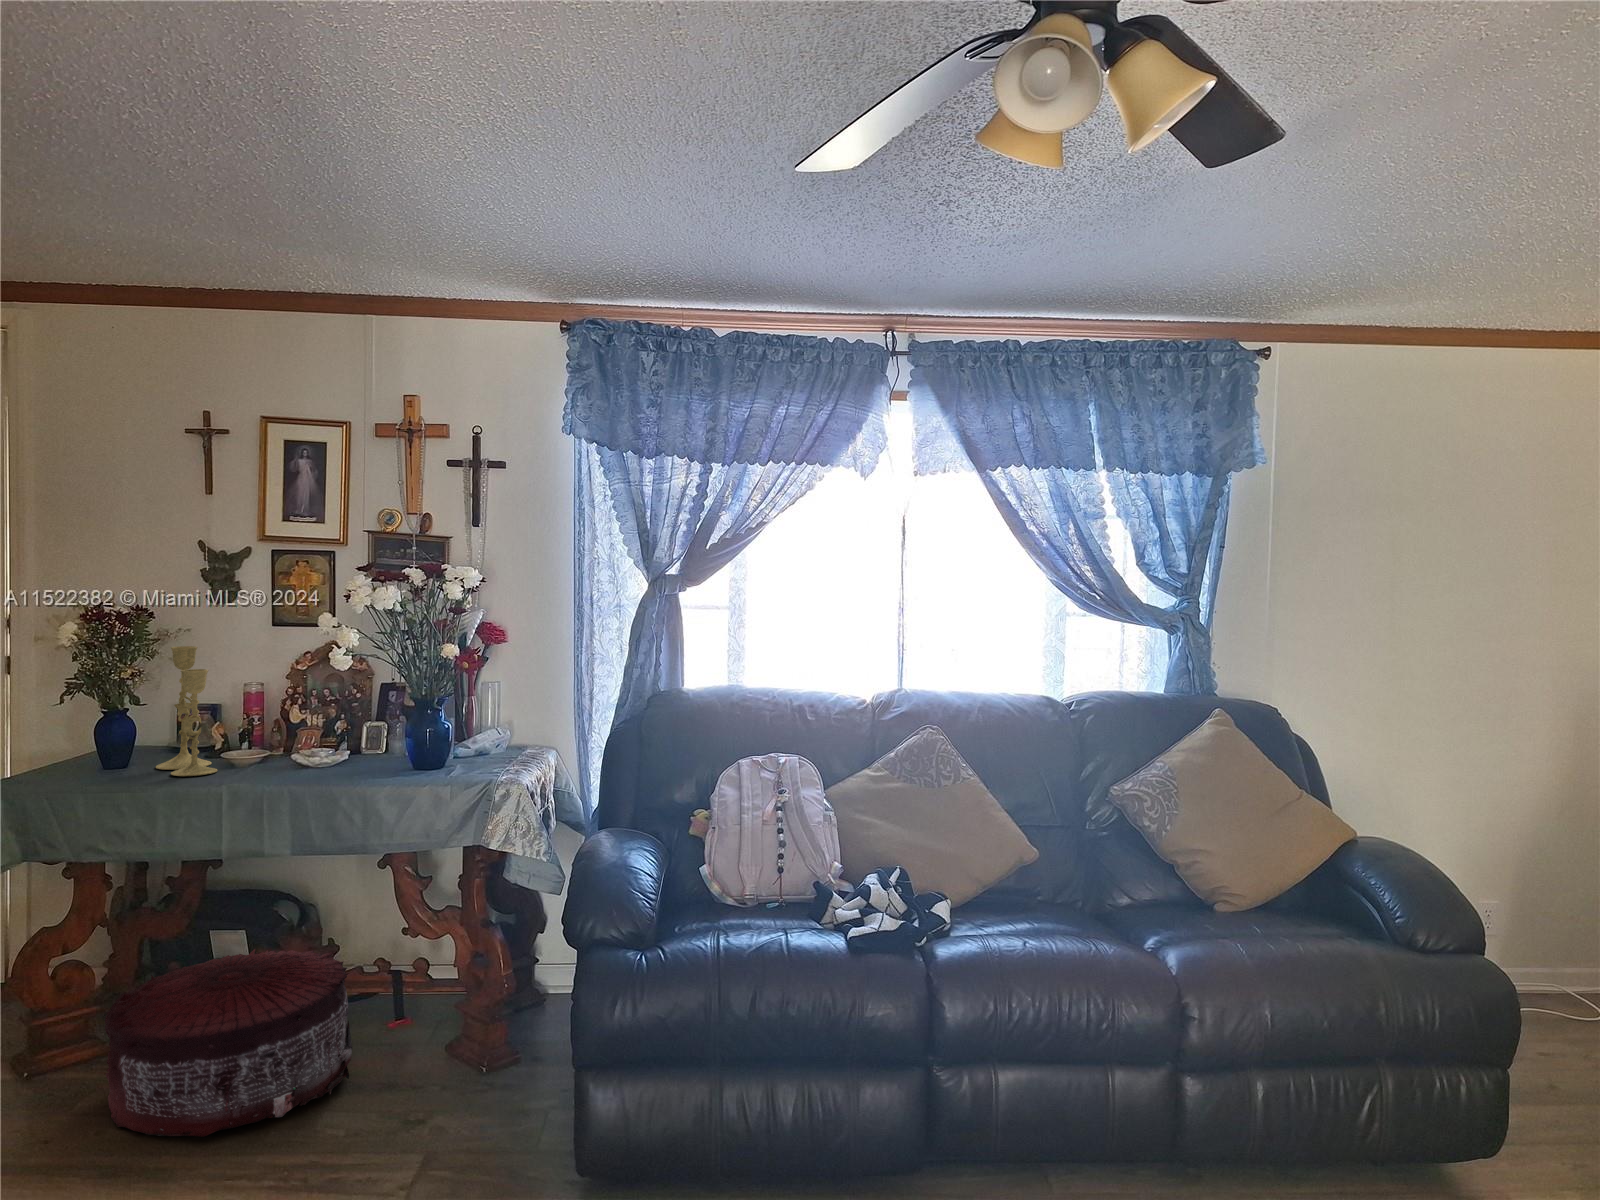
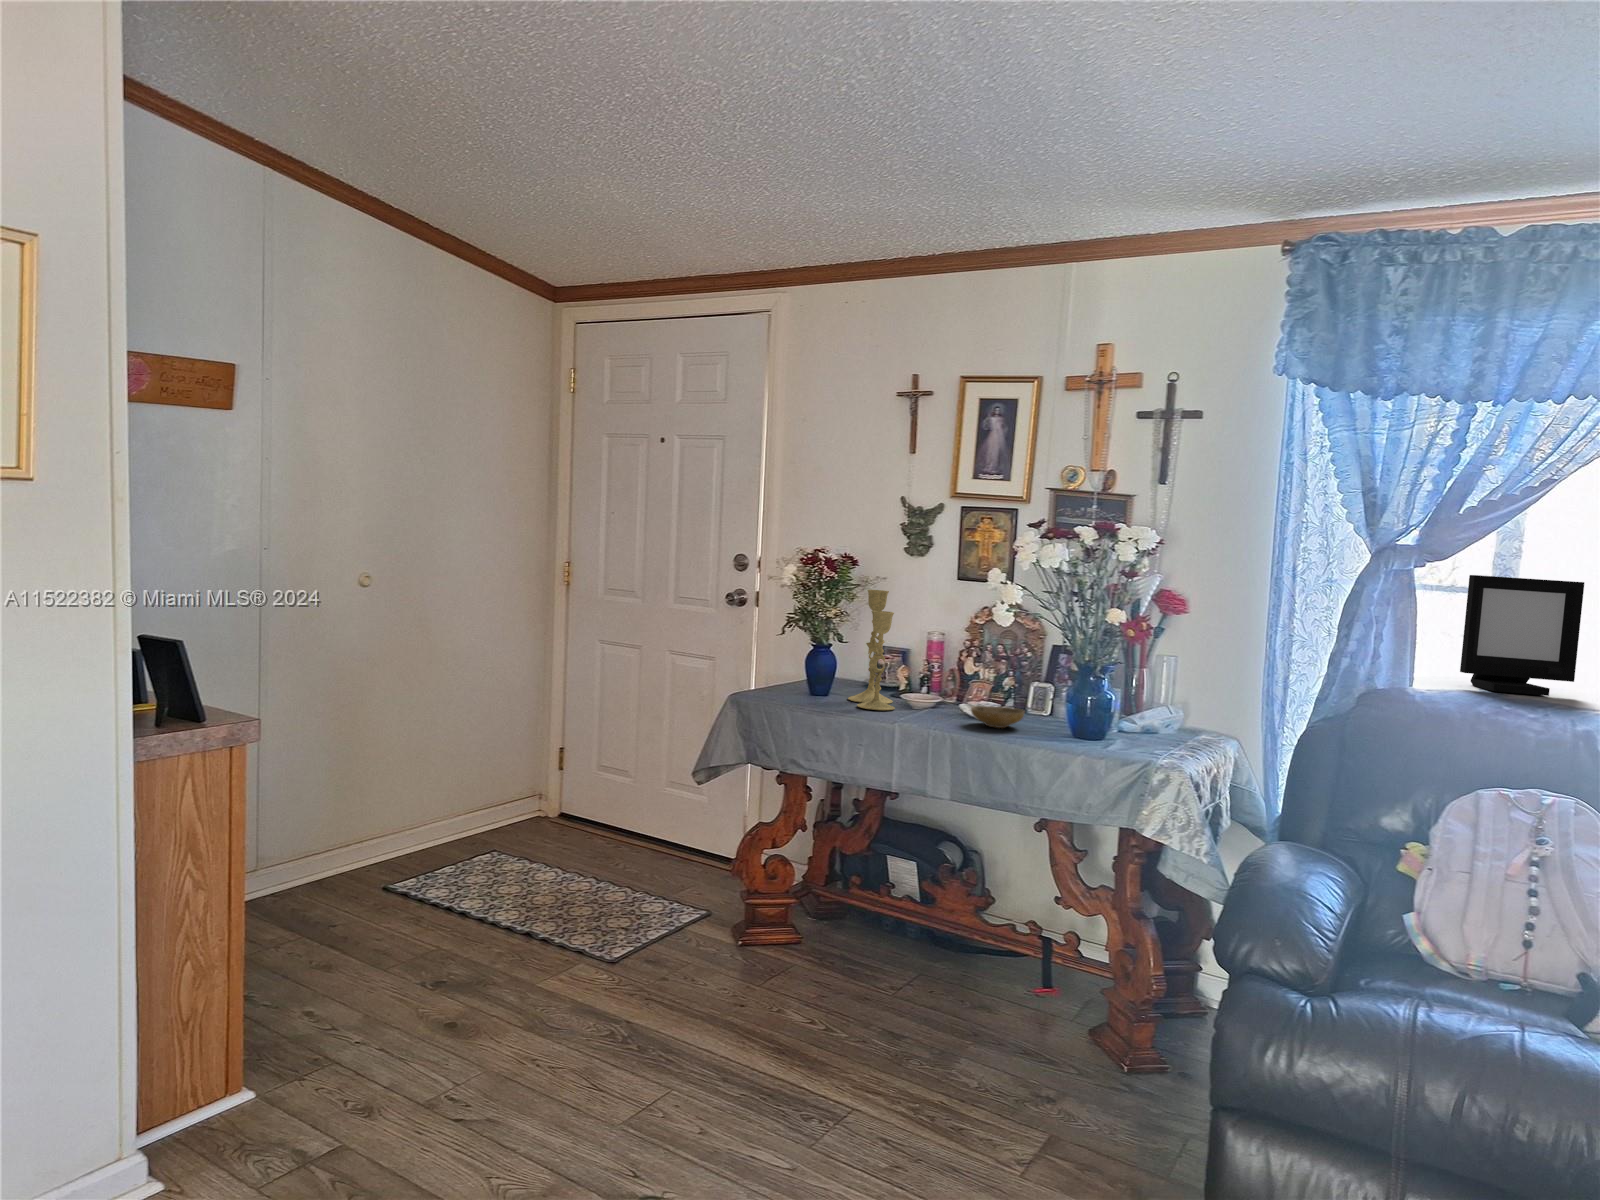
picture frame: none [716,595,788,682] -> present [1460,575,1584,696]
ceramic bowl: none [308,751,365,773] -> present [971,706,1024,728]
pouf: present [105,949,352,1137] -> none [785,884,991,1051]

